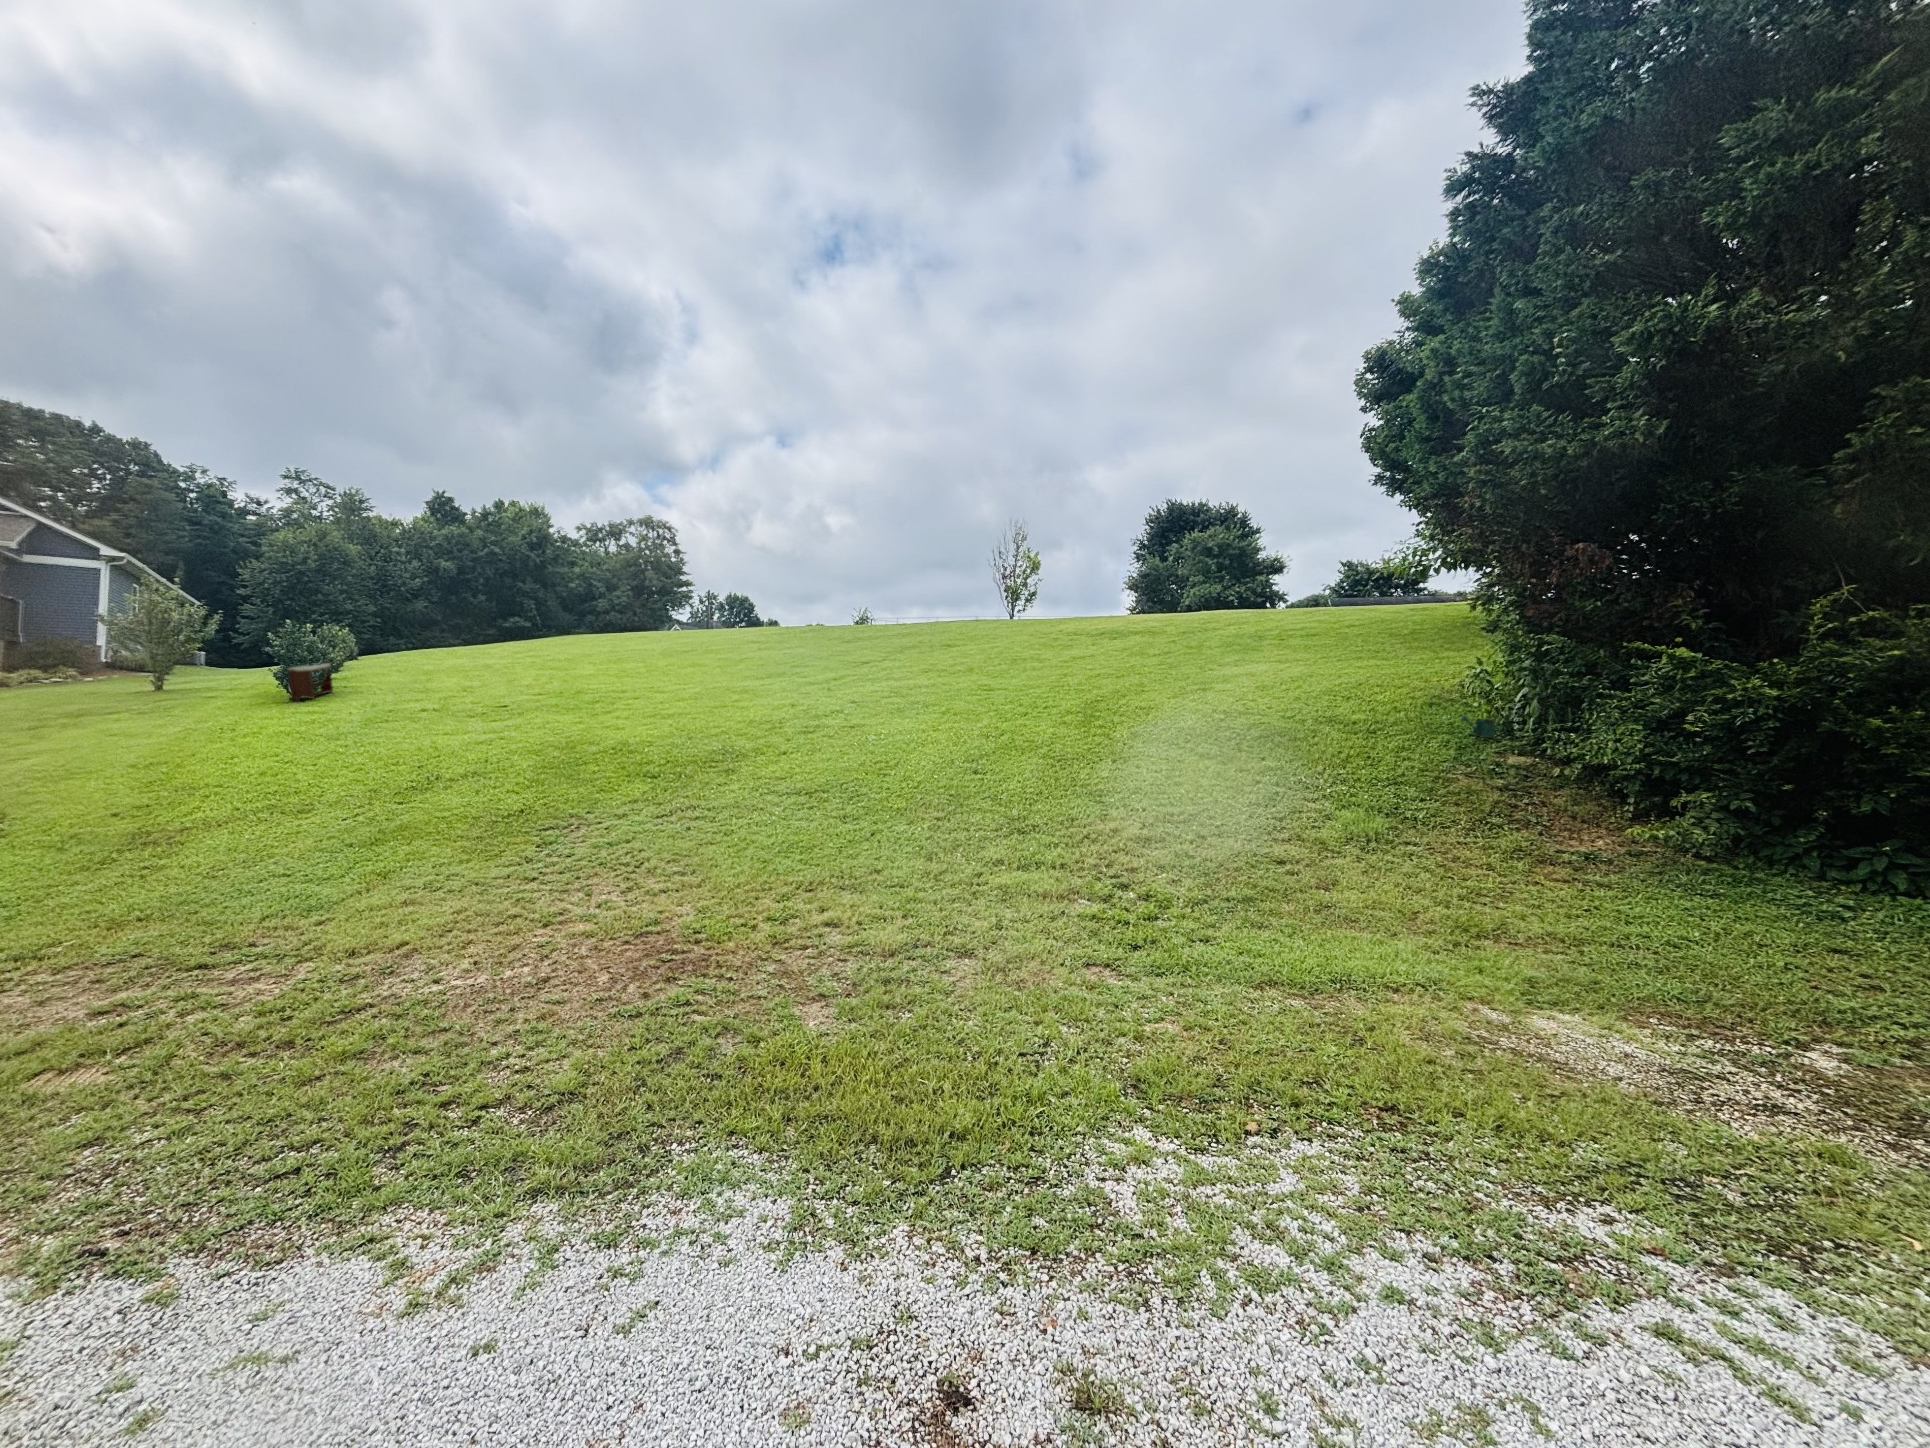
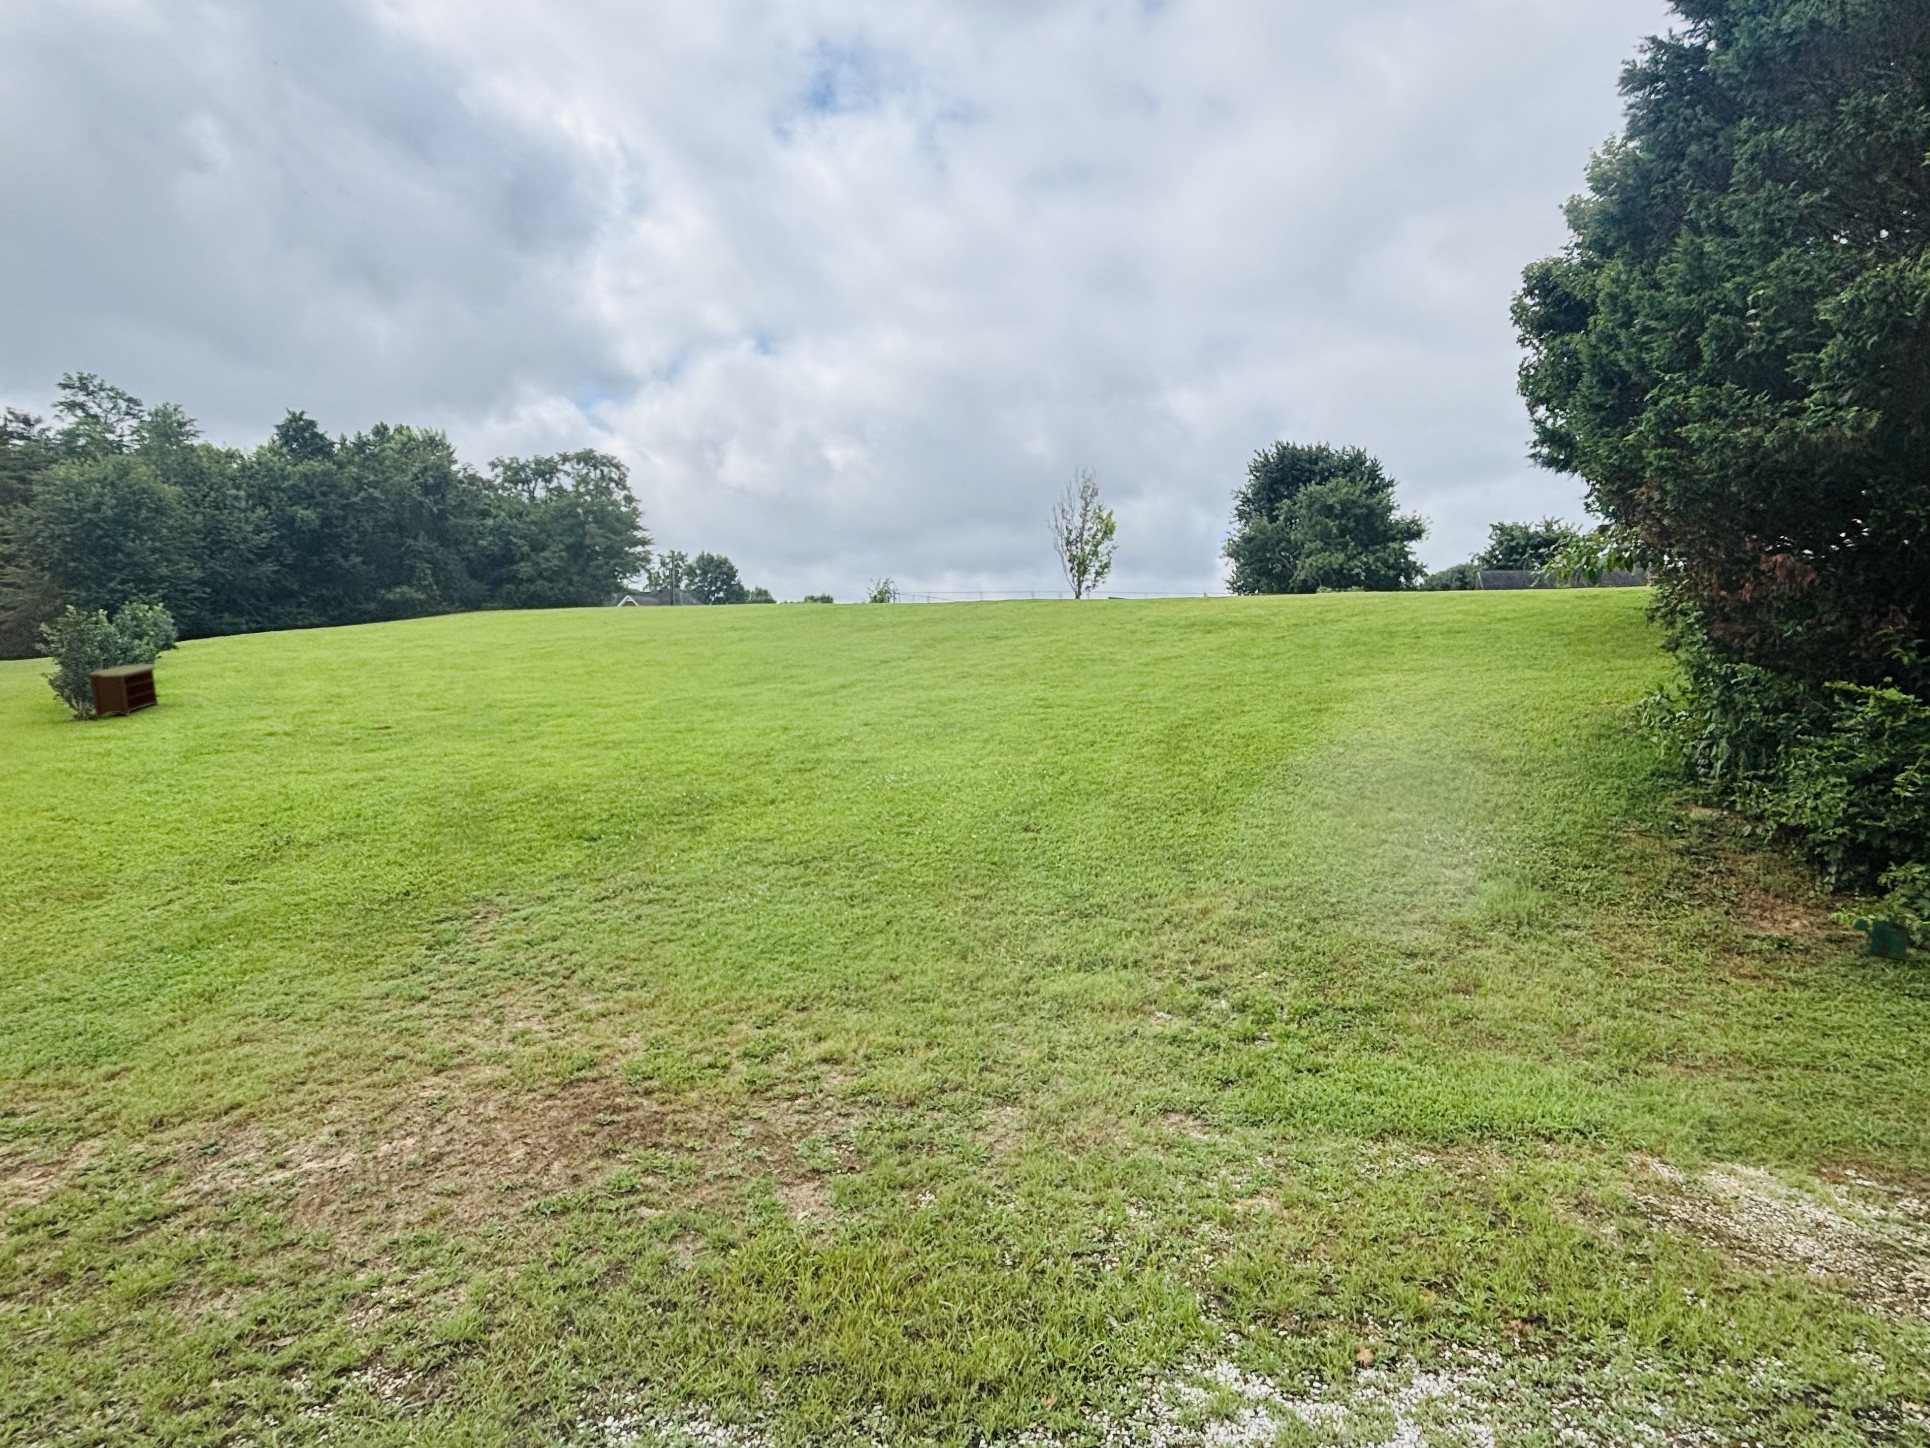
watering can: present [1461,716,1499,738] -> present [1854,916,1909,959]

